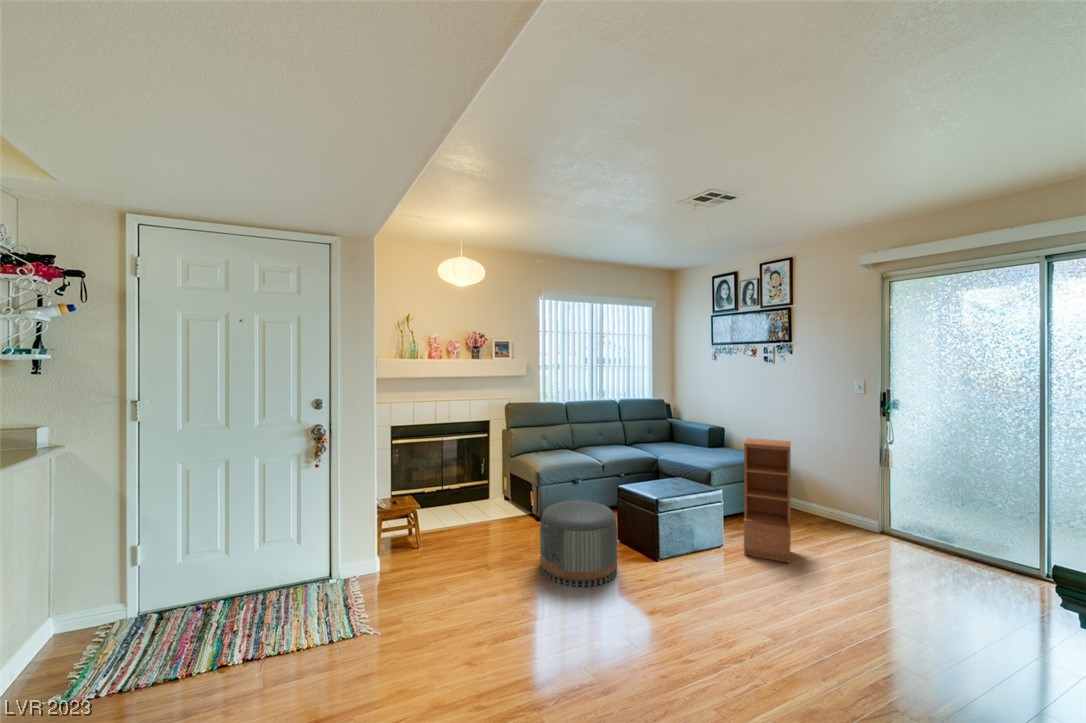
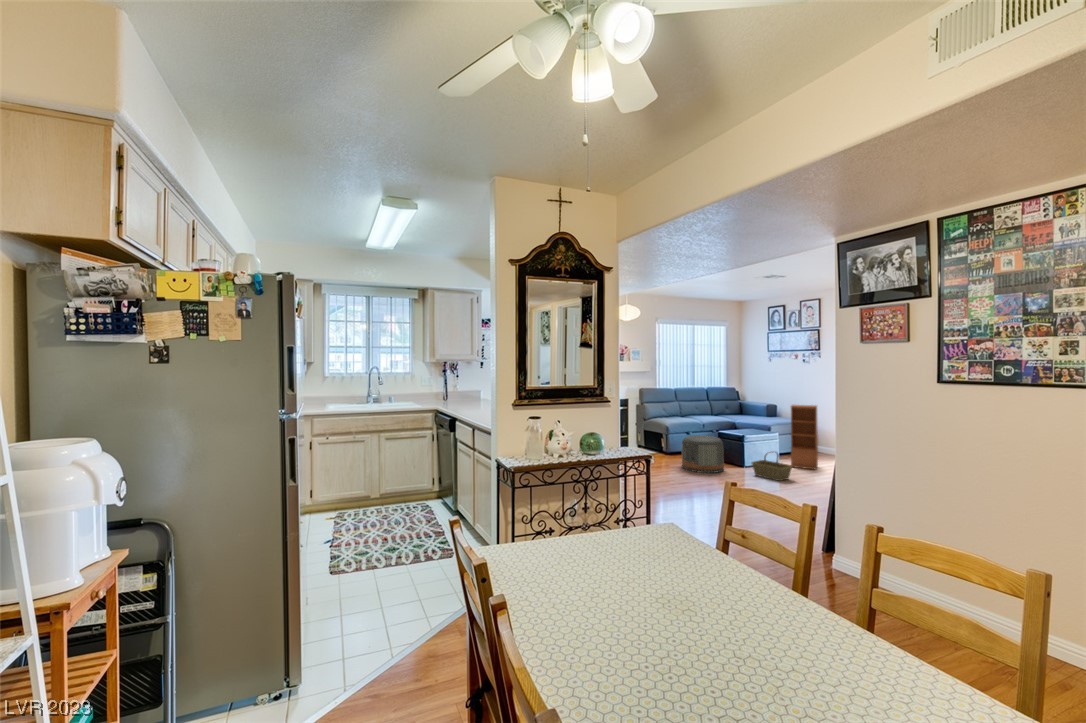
basket: none [667,543,747,614] -> present [752,452,793,481]

